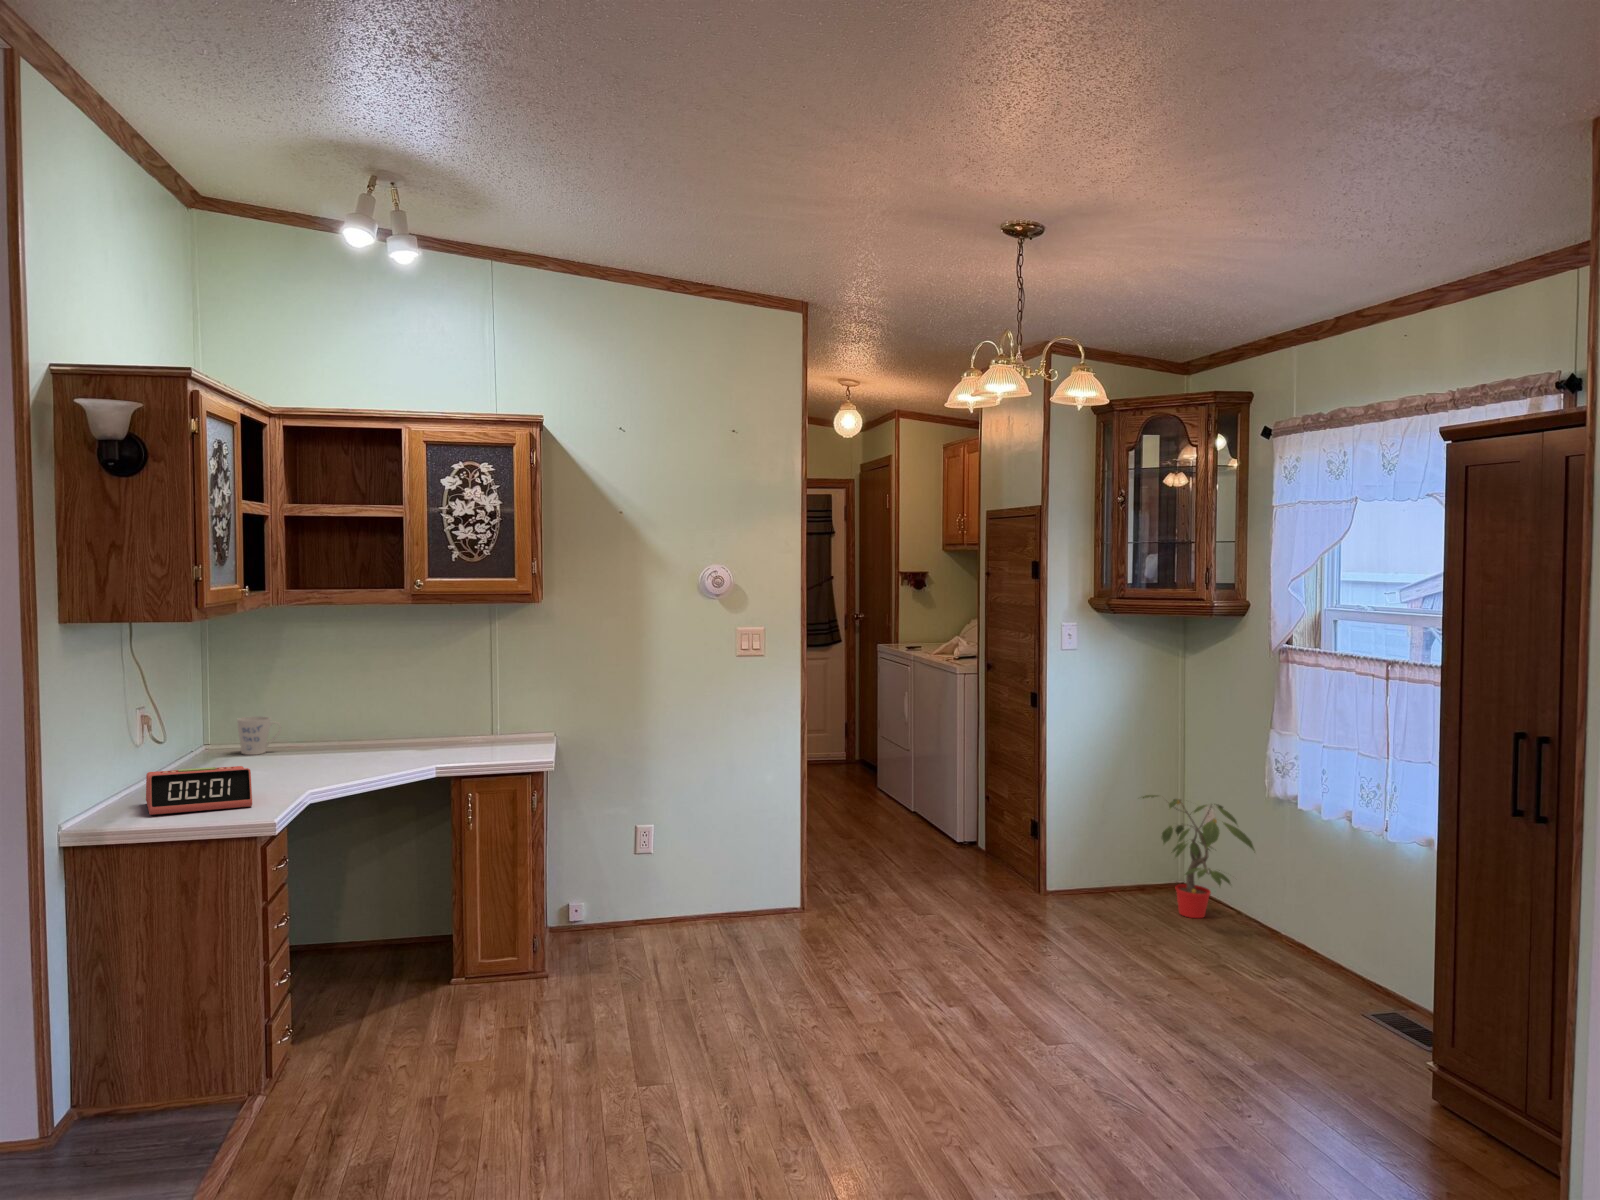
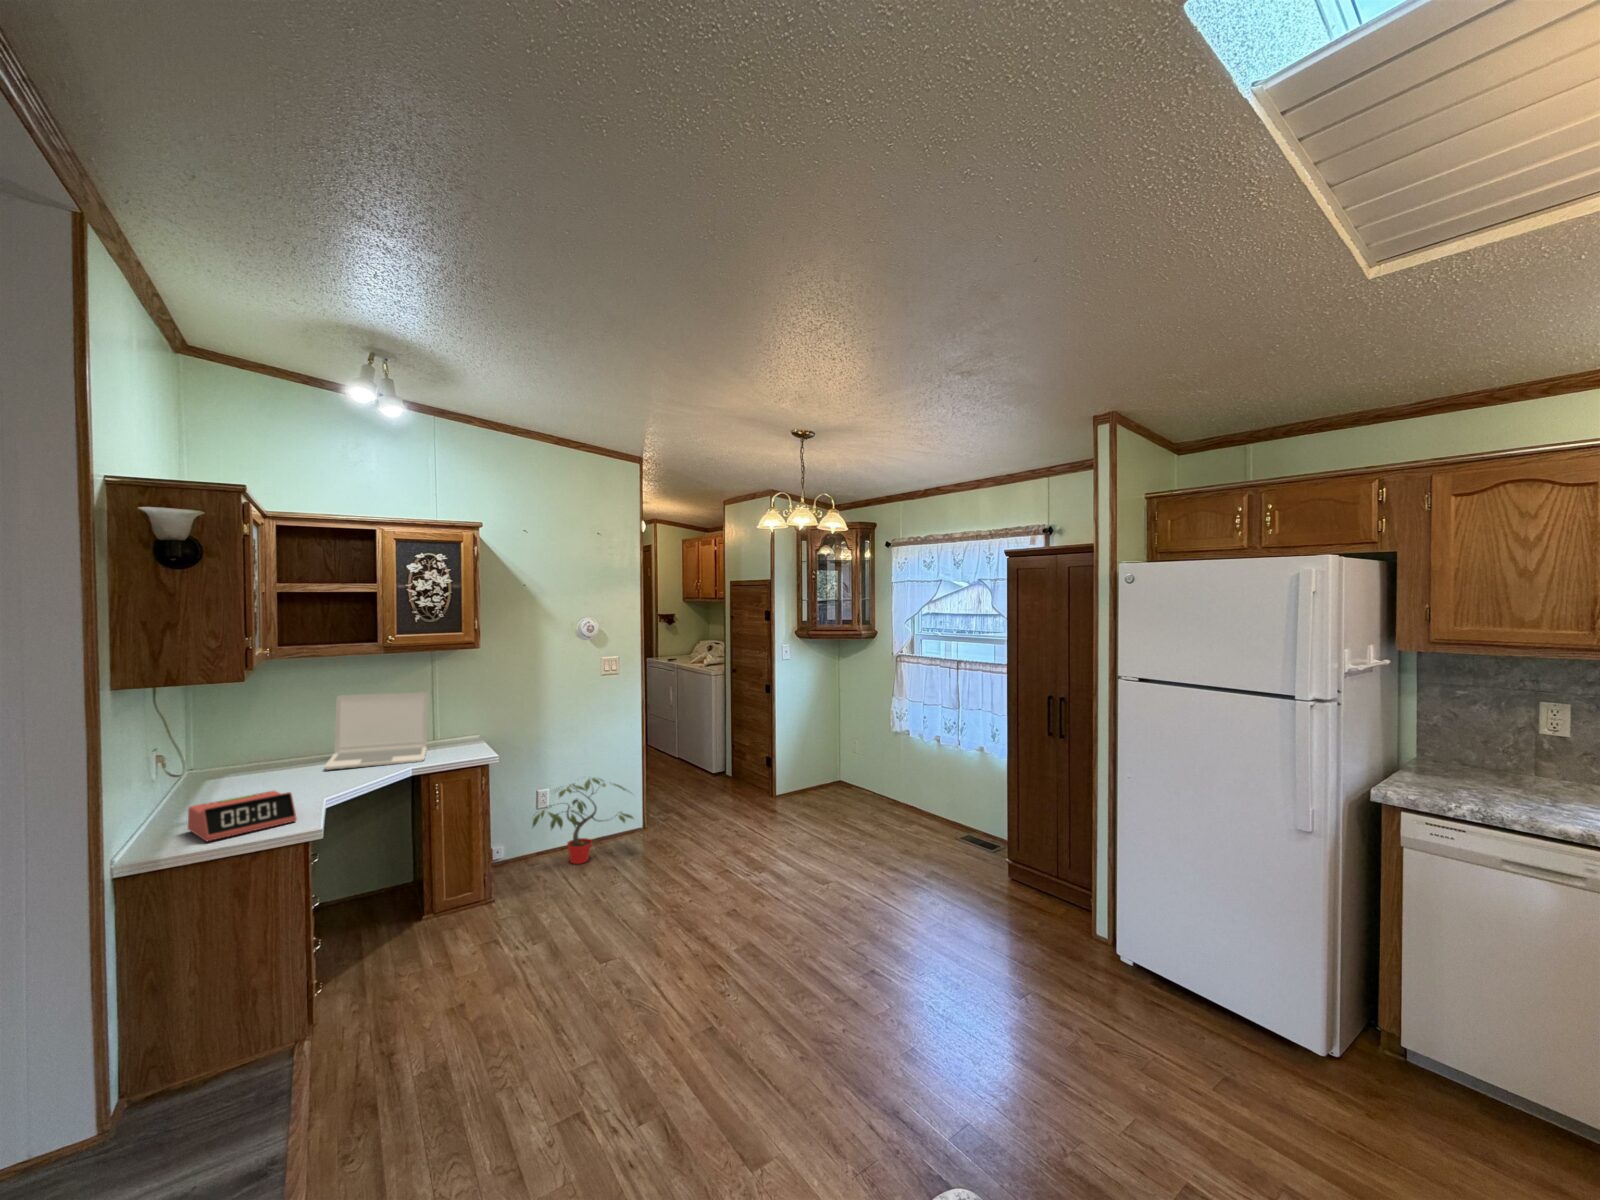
laptop: none [339,659,477,758] -> present [324,692,429,770]
mug: present [237,716,281,755] -> none [225,747,265,778]
potted plant: present [1143,795,1255,918] -> present [533,778,633,864]

